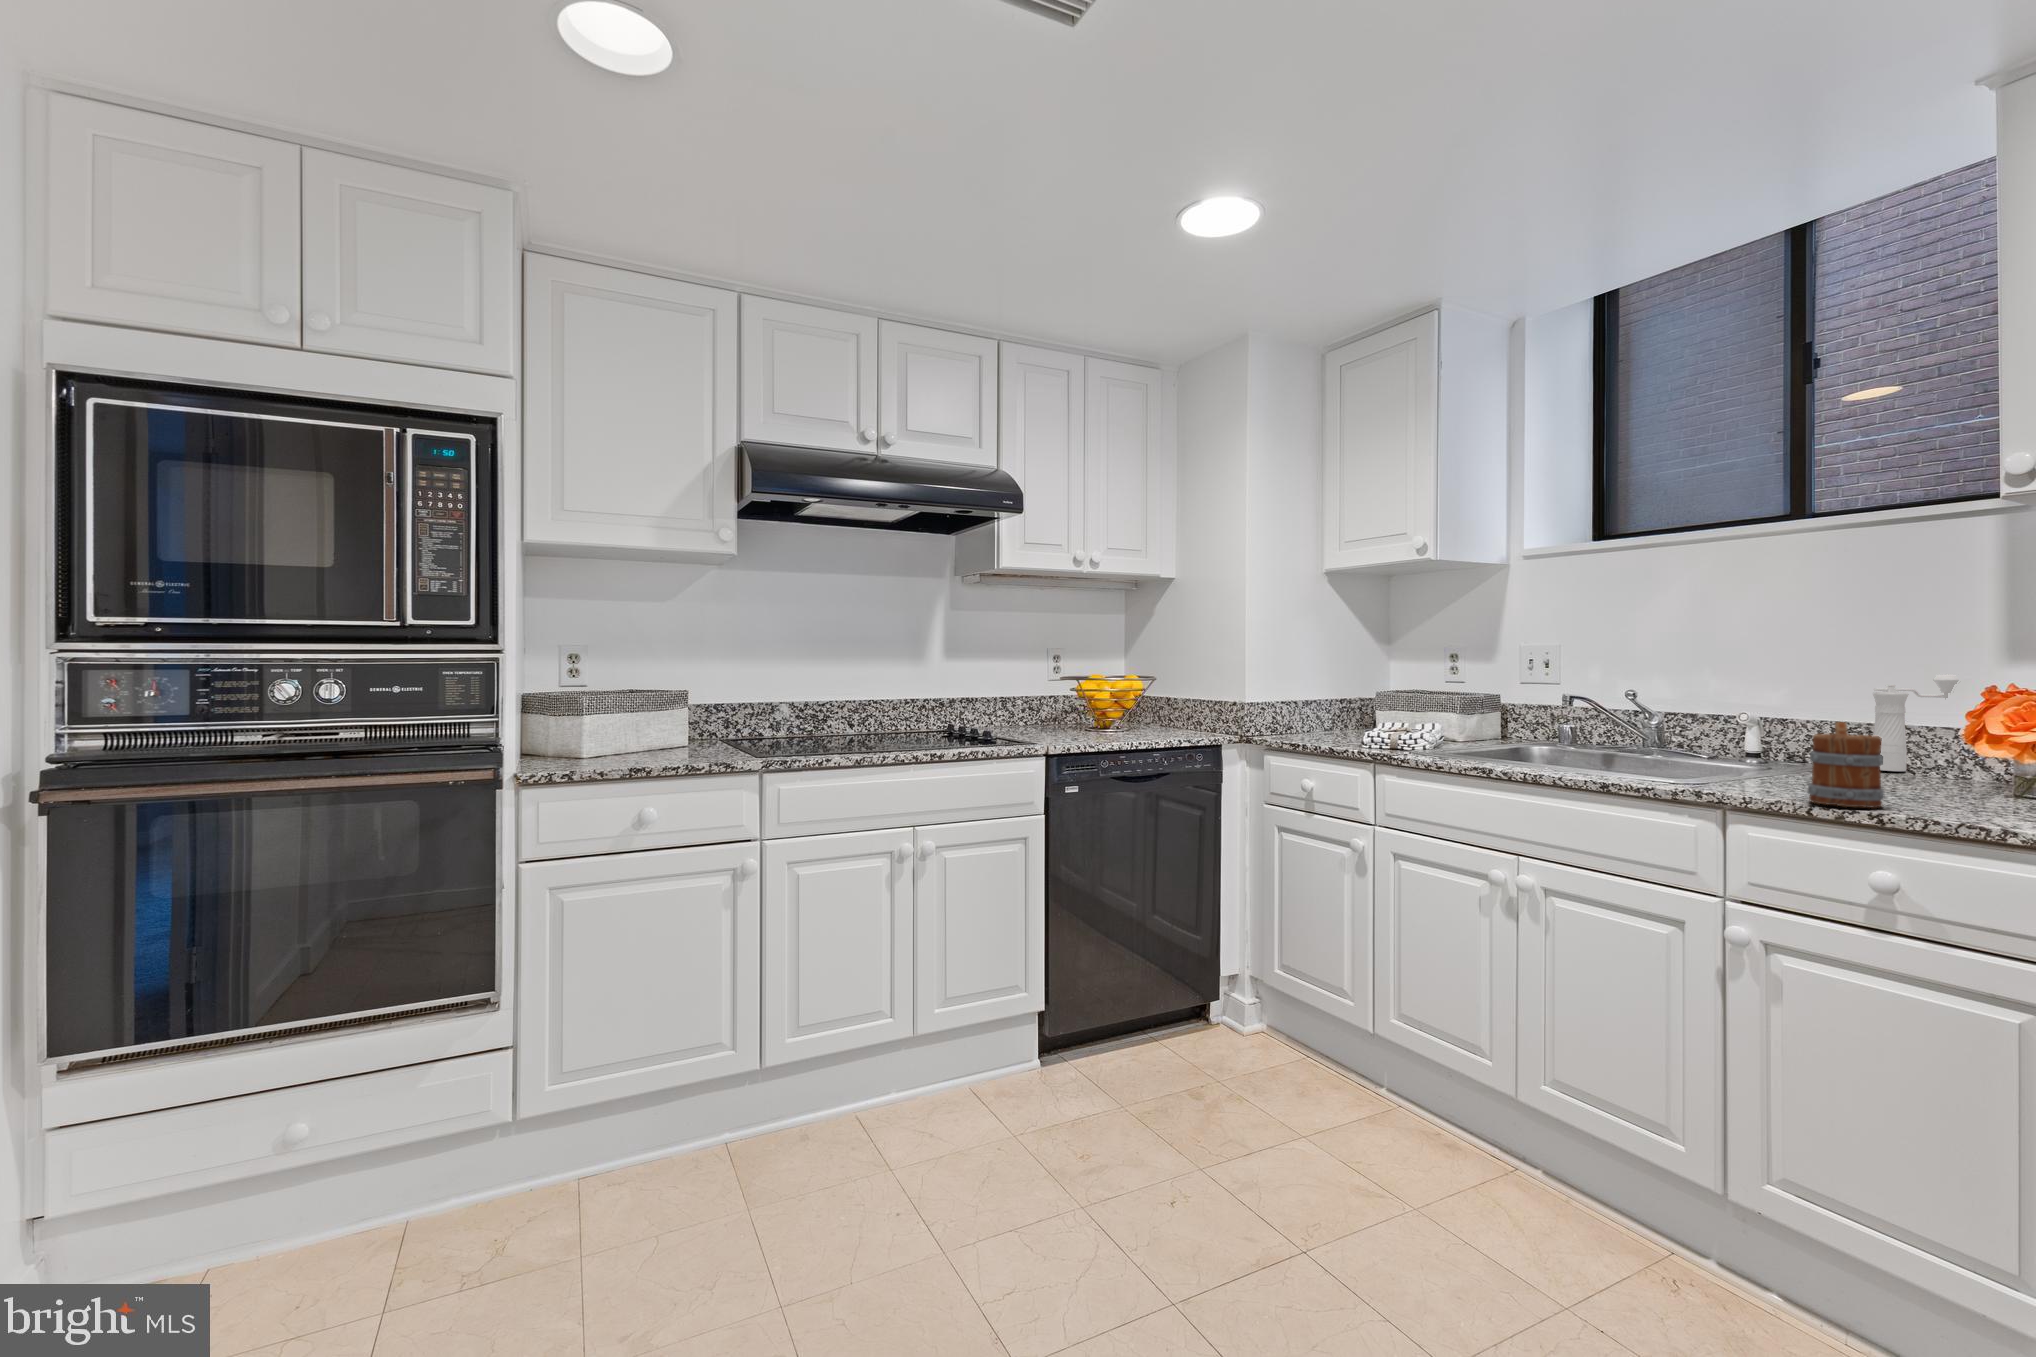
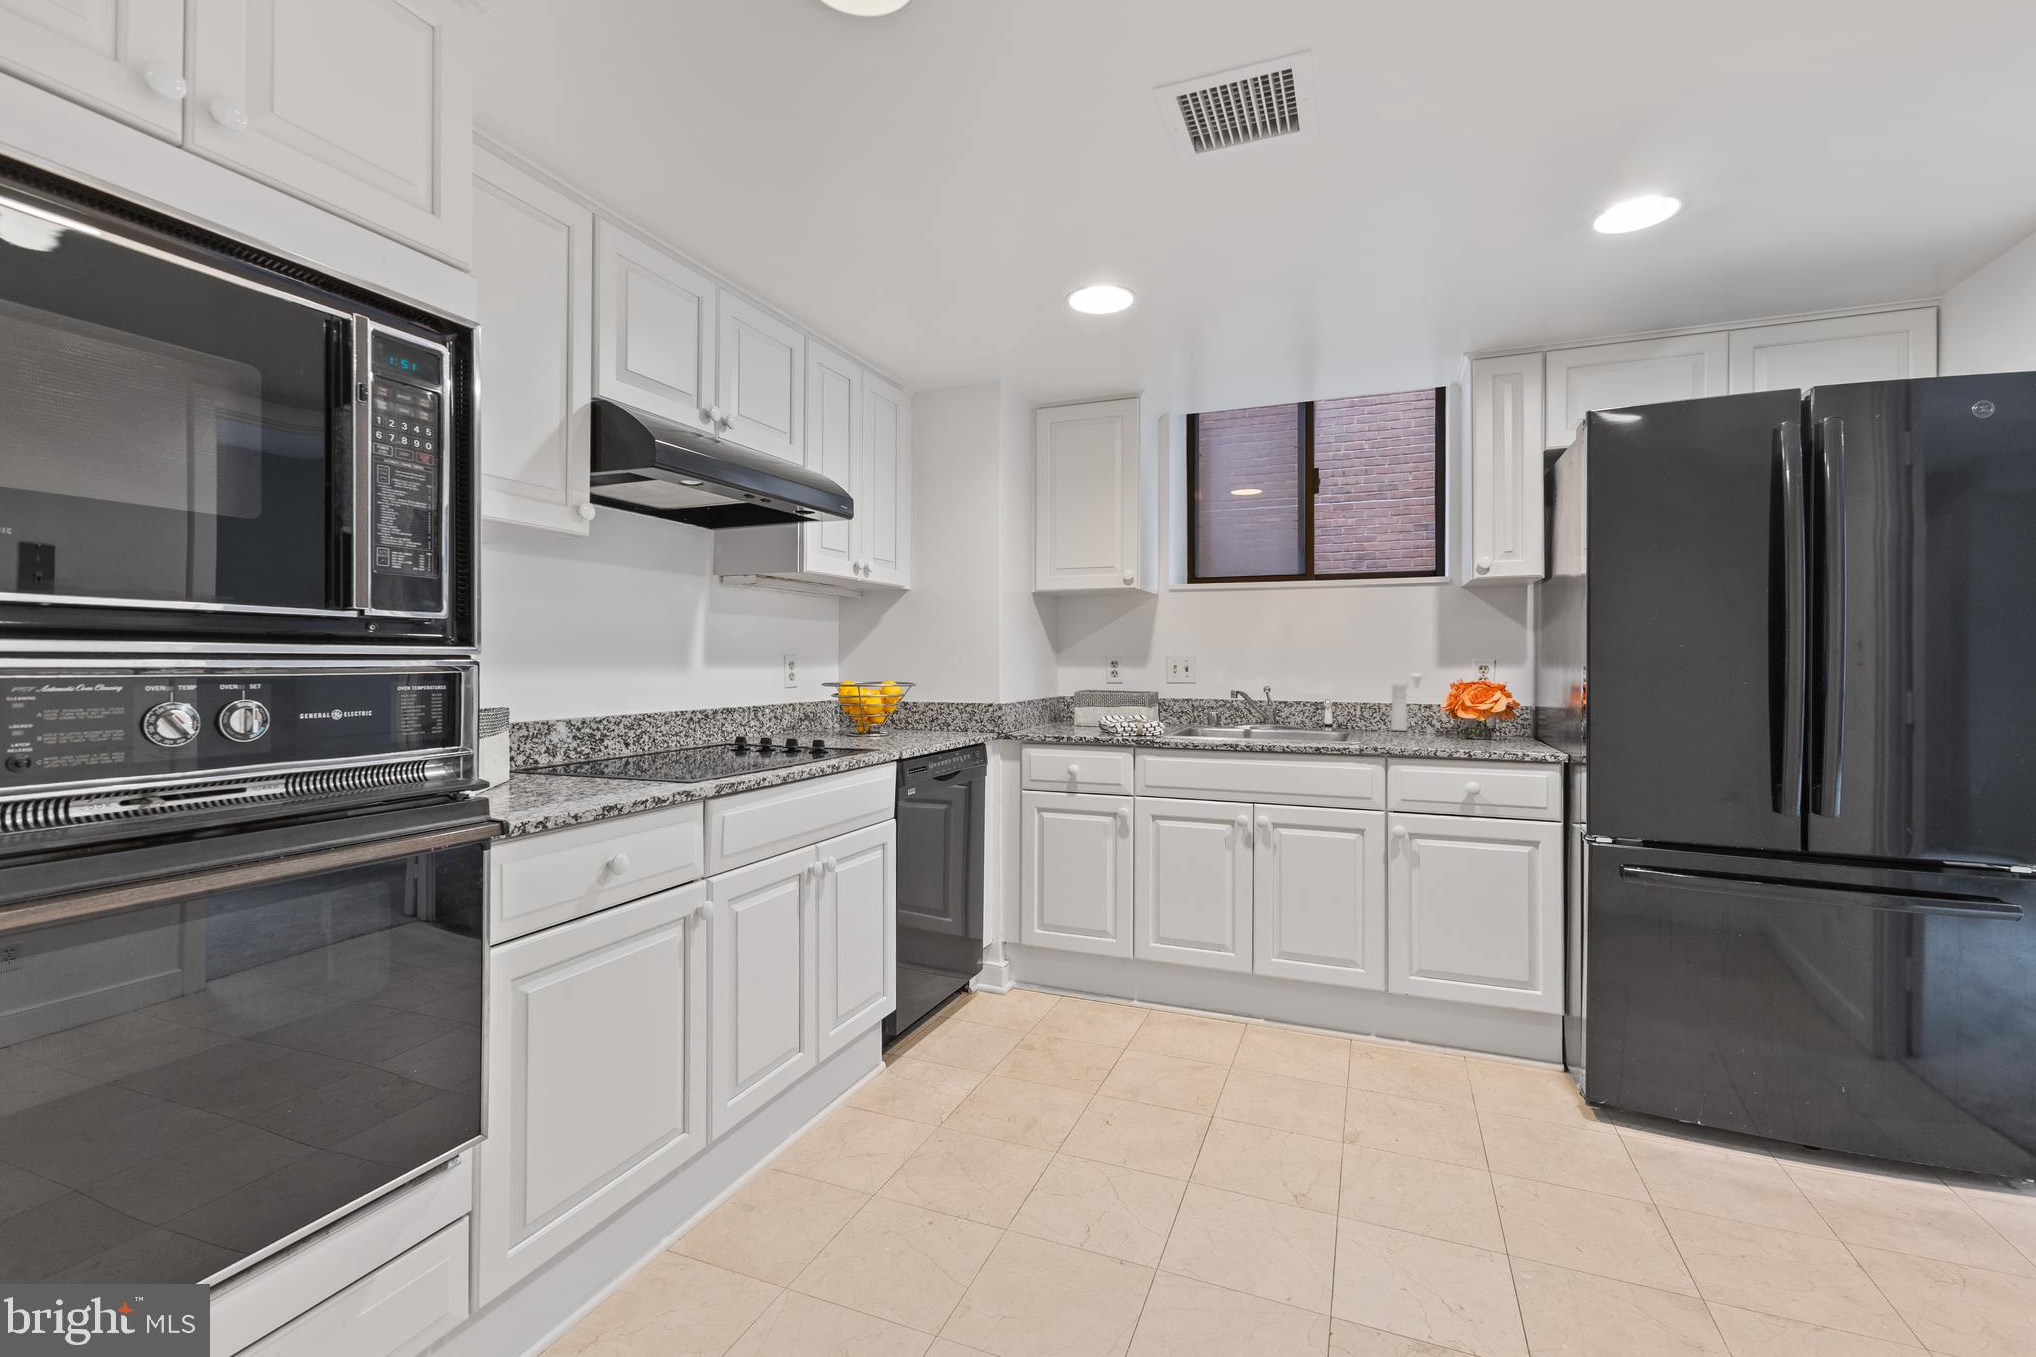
mug: present [1808,722,1884,808] -> none [1429,701,1469,750]

